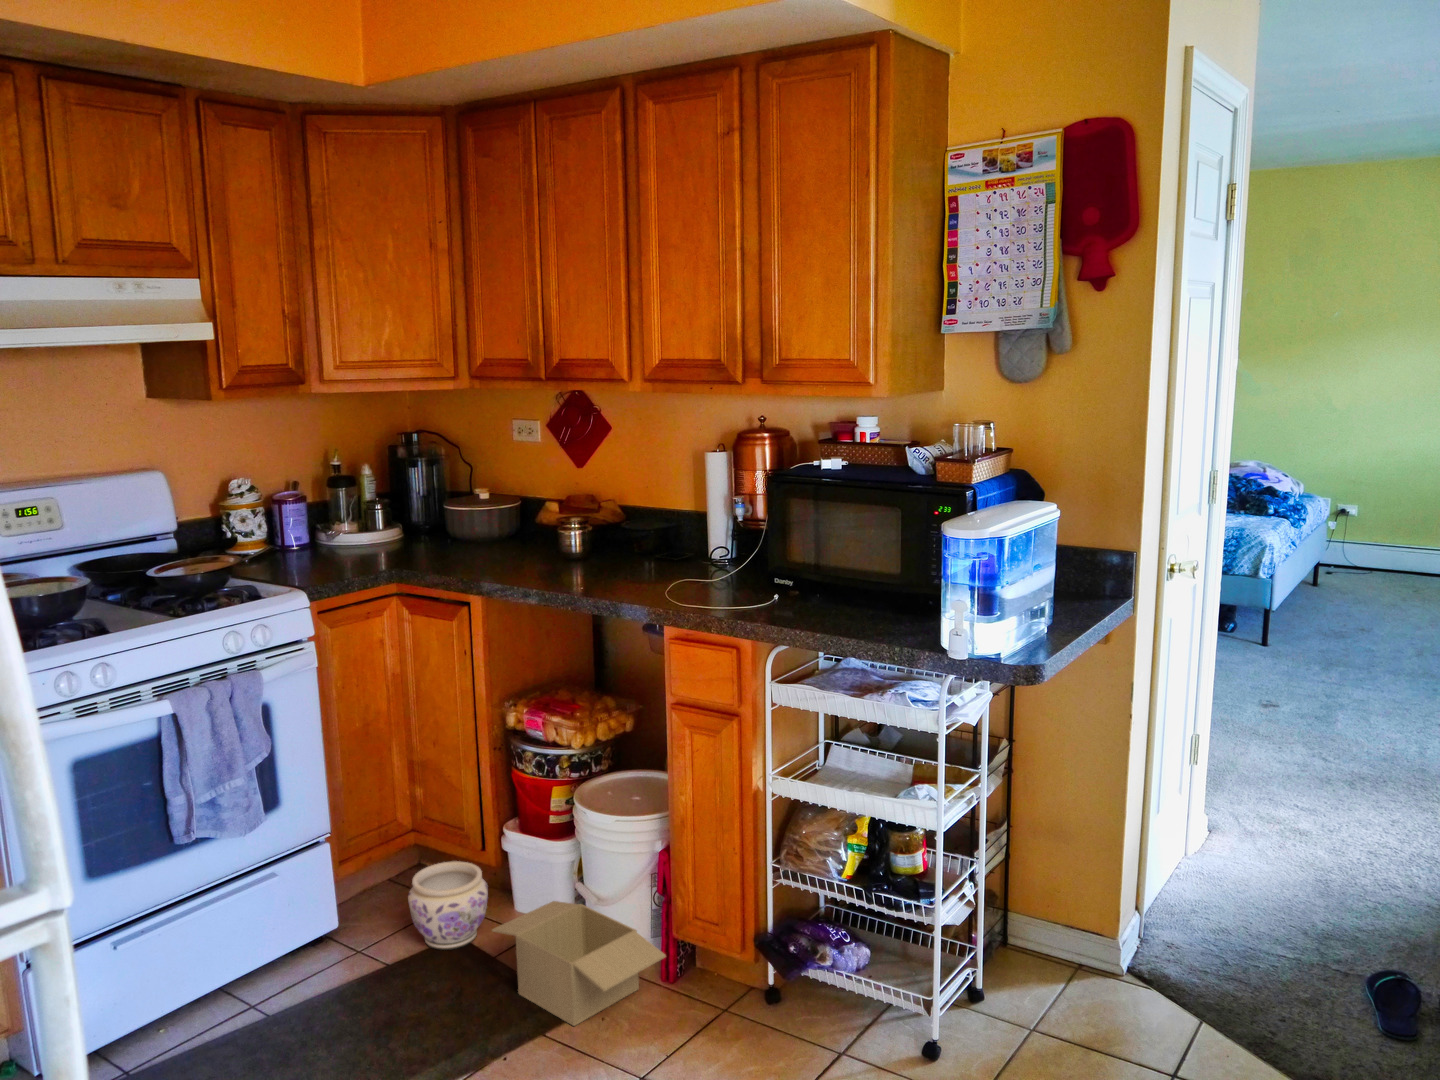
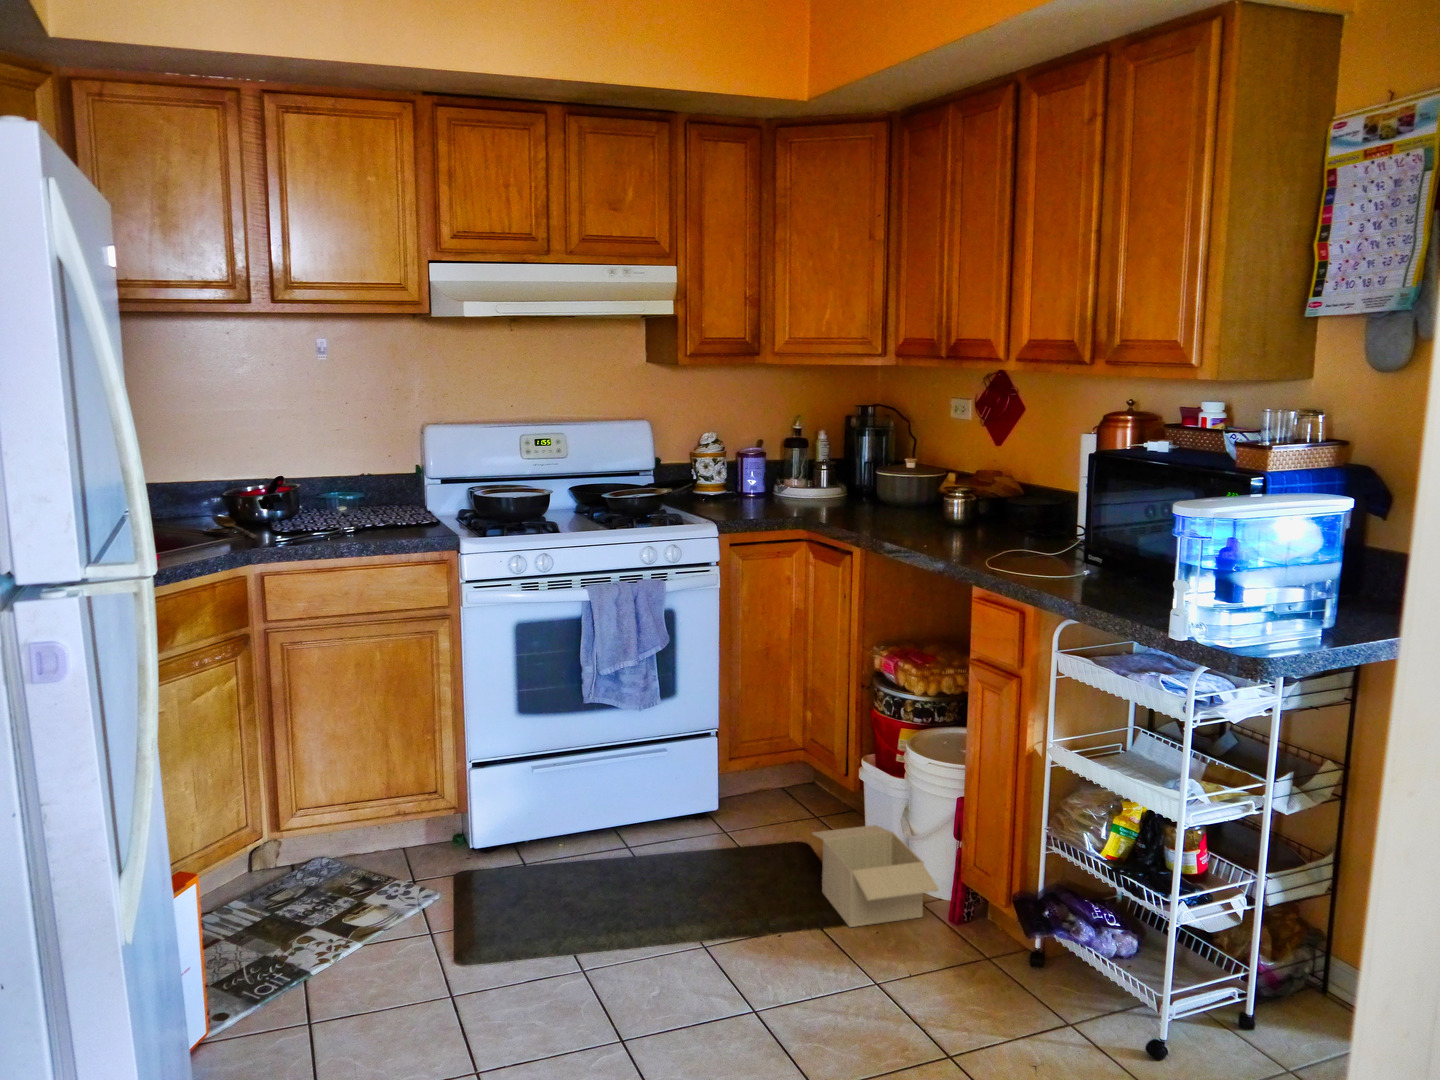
planter: present [408,861,488,950] -> none [765,774,832,847]

